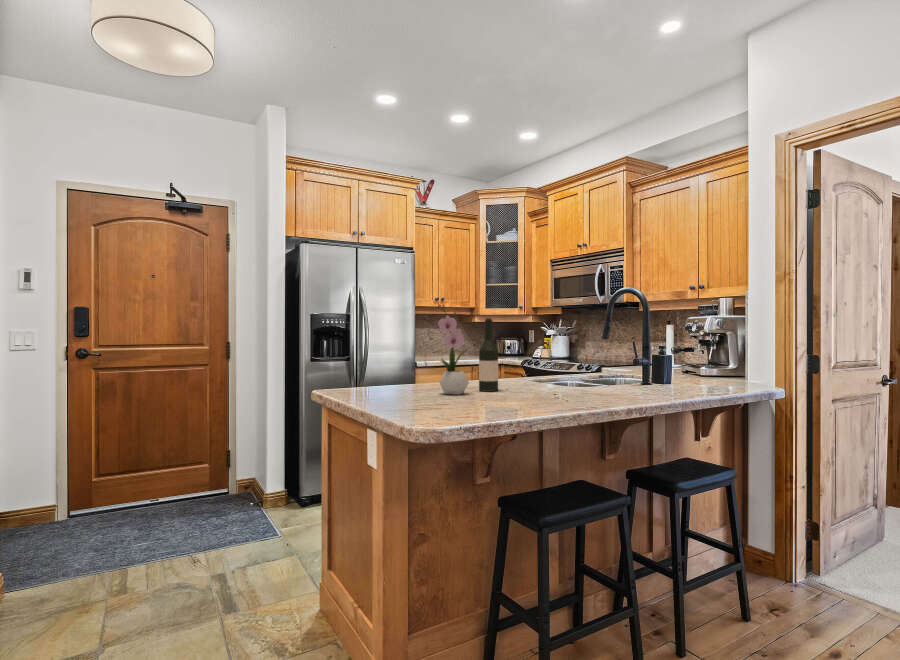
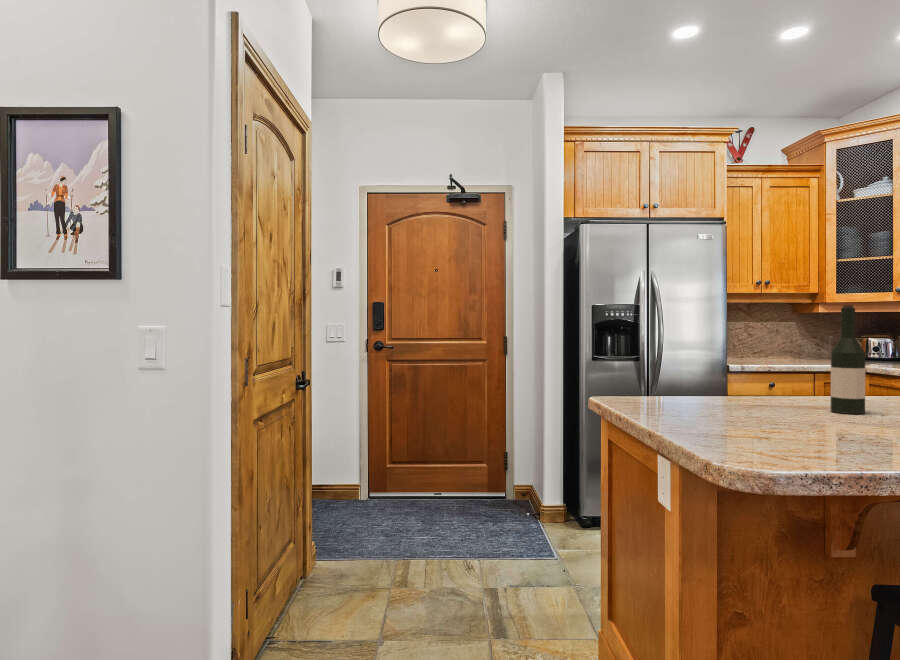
flower arrangement: present [438,304,469,395] -> none [764,286,817,416]

